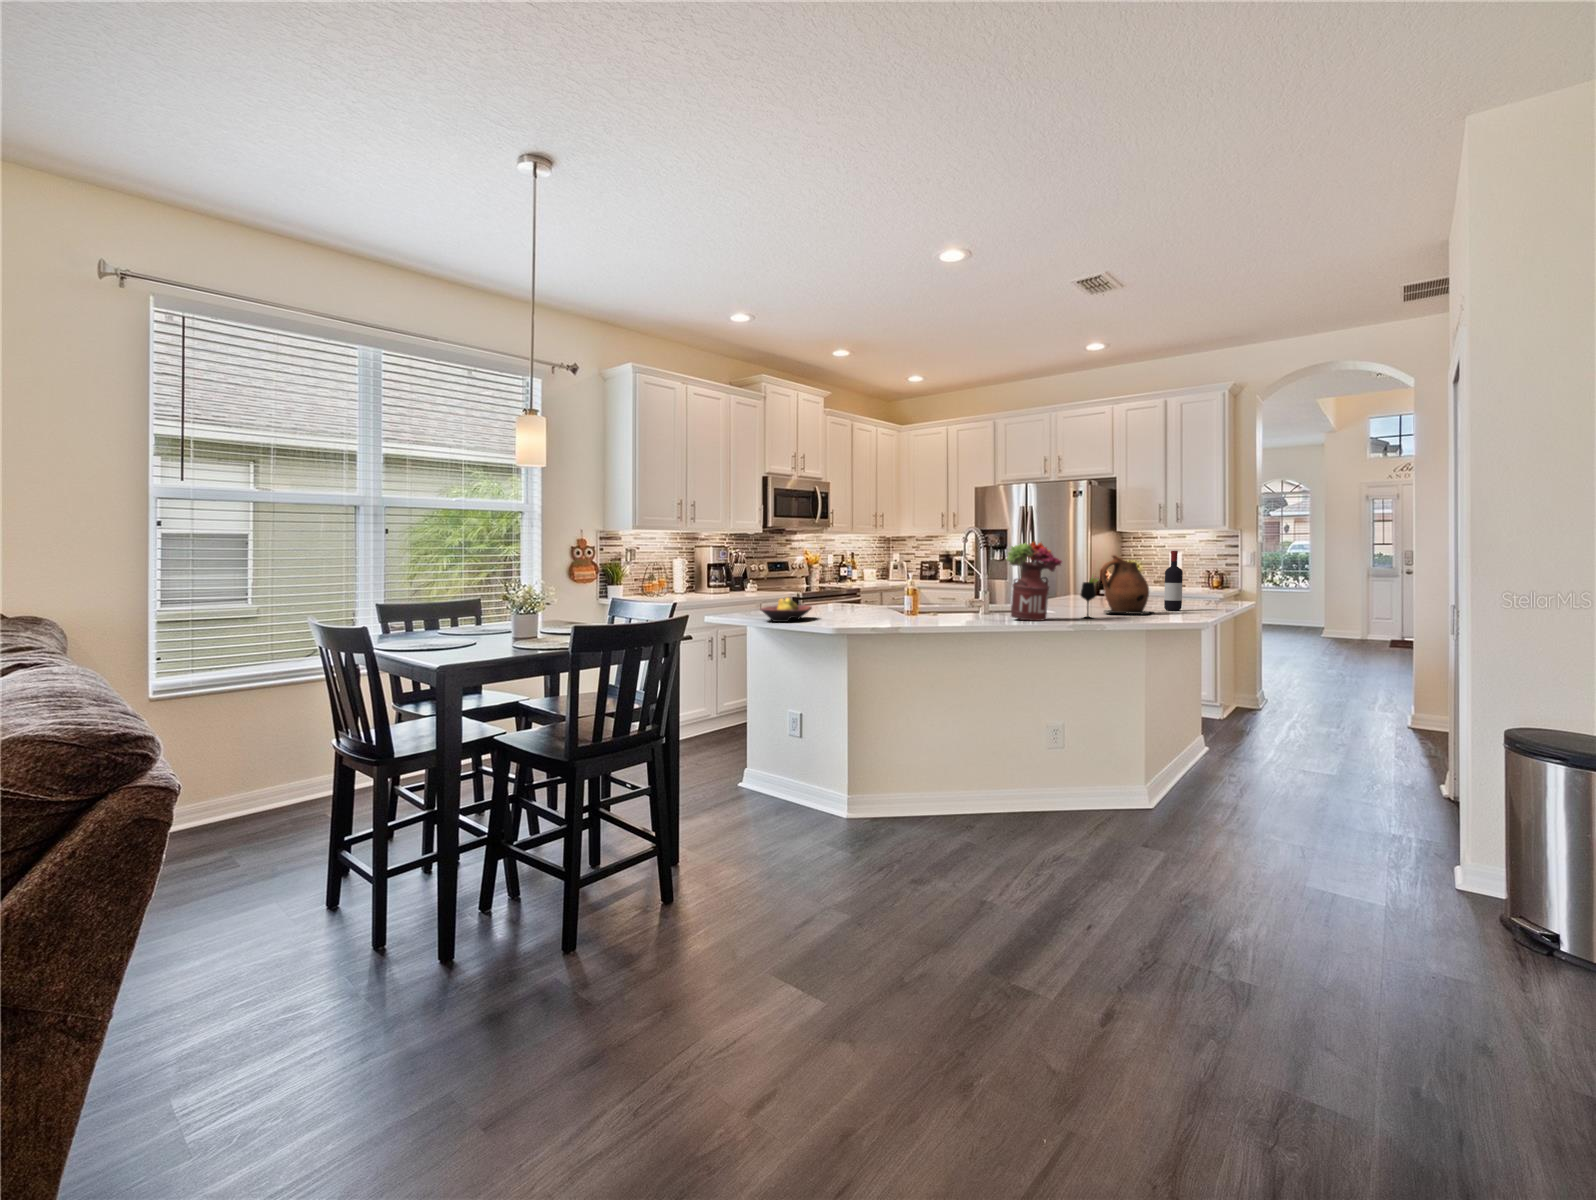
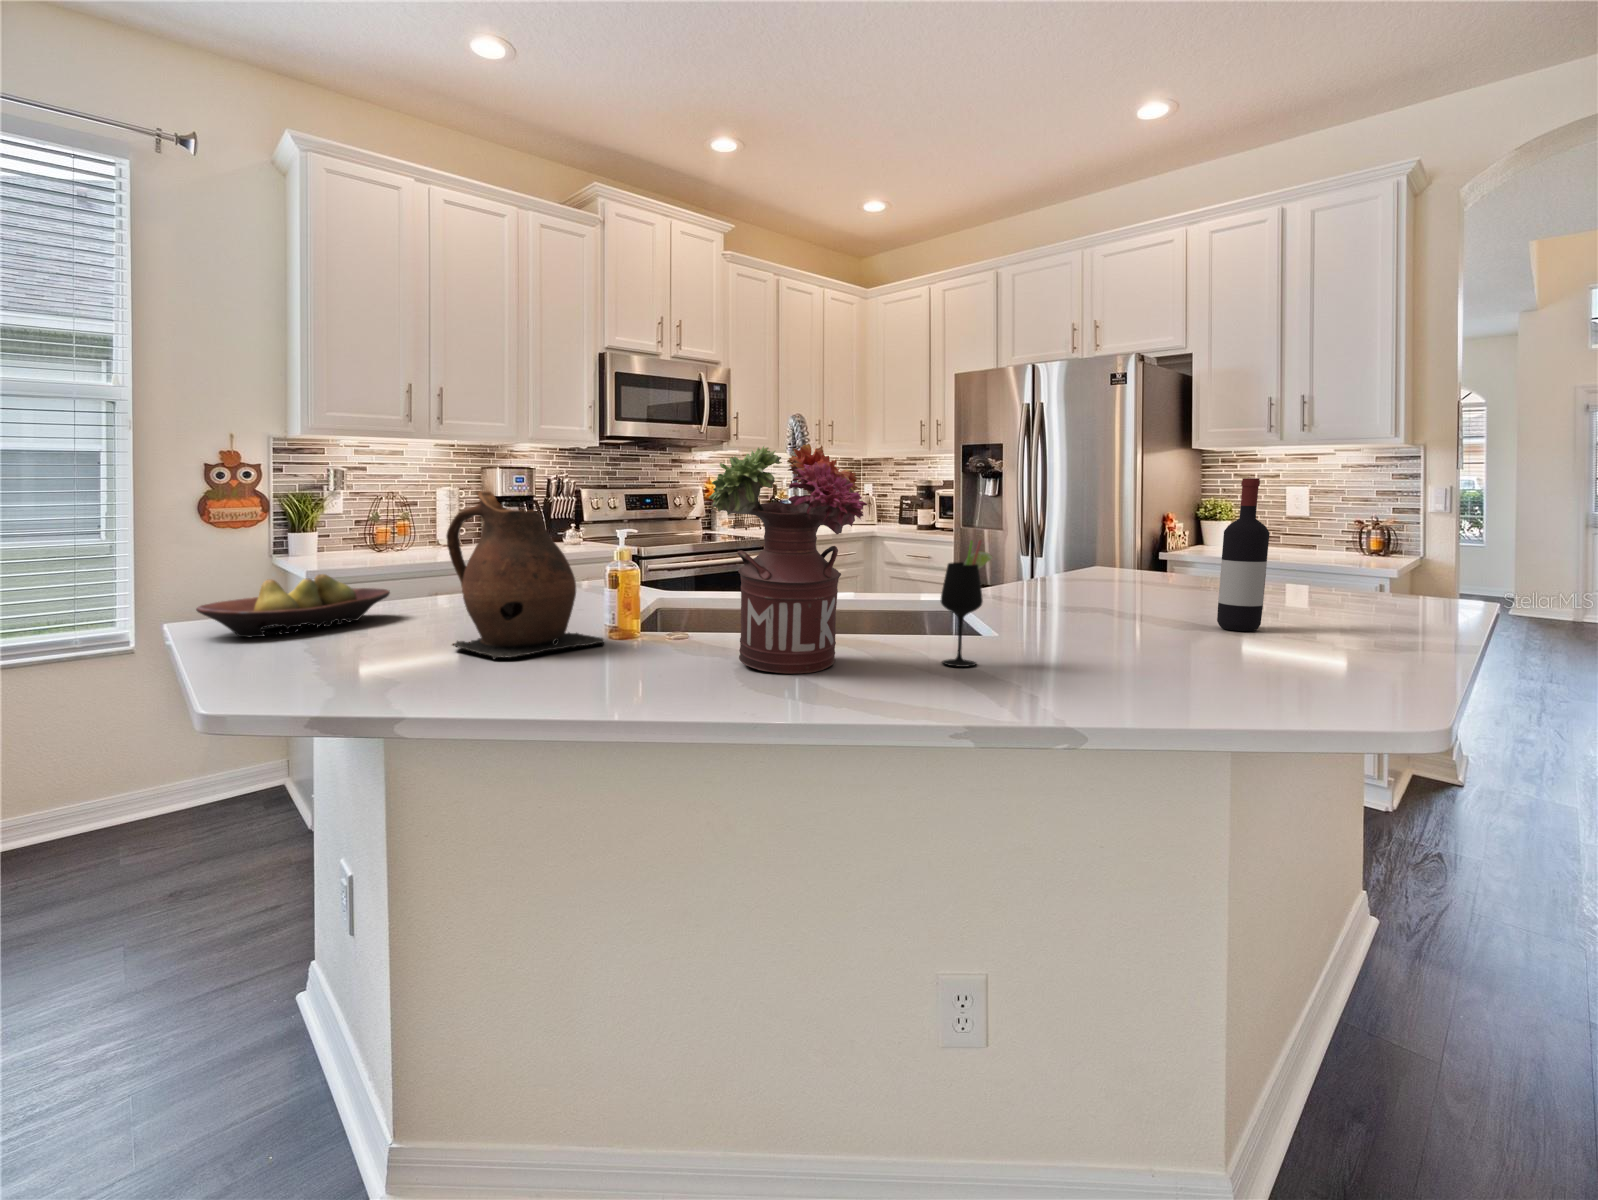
ceramic pitcher: present [1101,555,1151,614] -> present [446,491,604,660]

